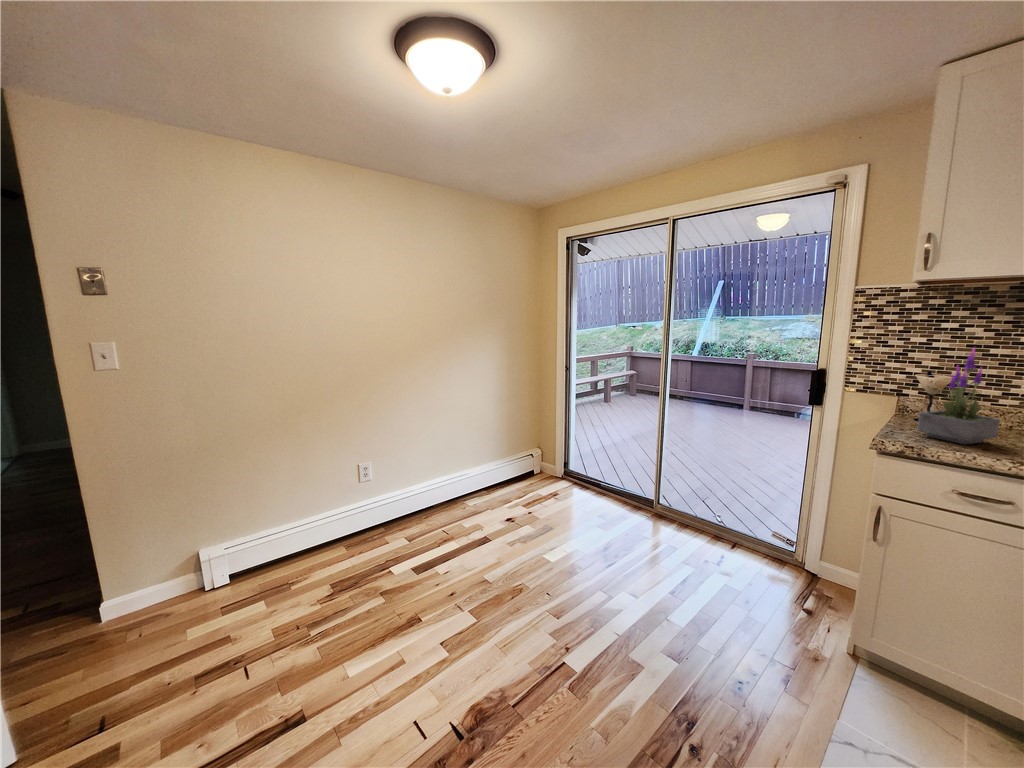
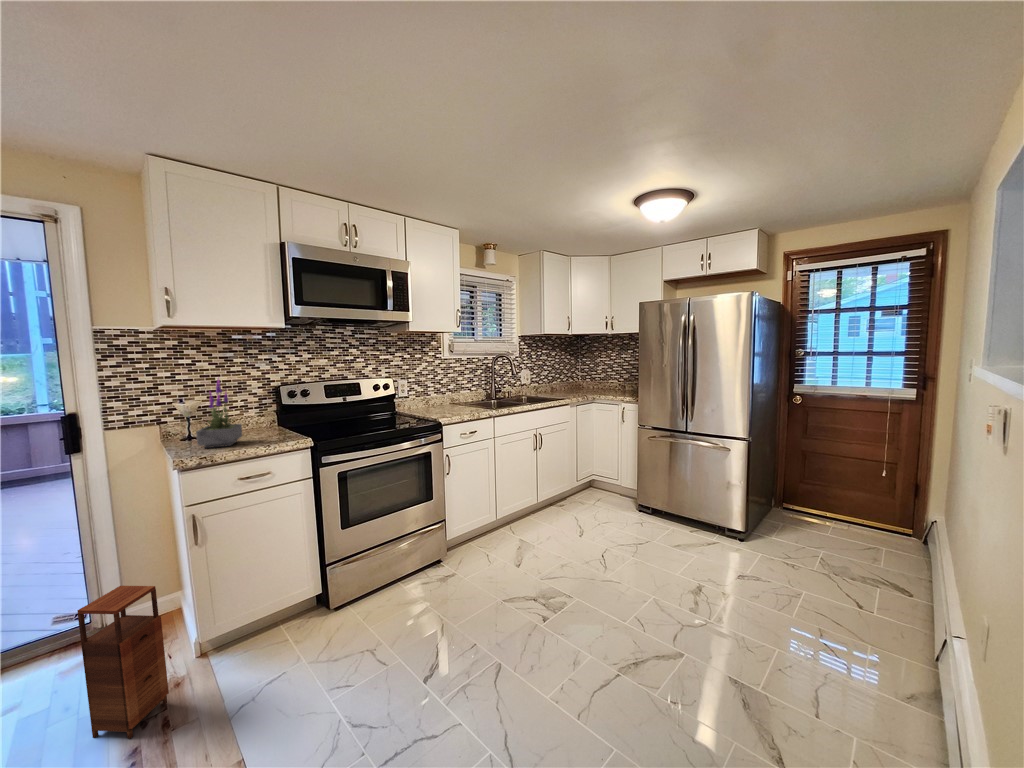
storage cabinet: none [746,529,812,663] -> present [78,586,169,739]

